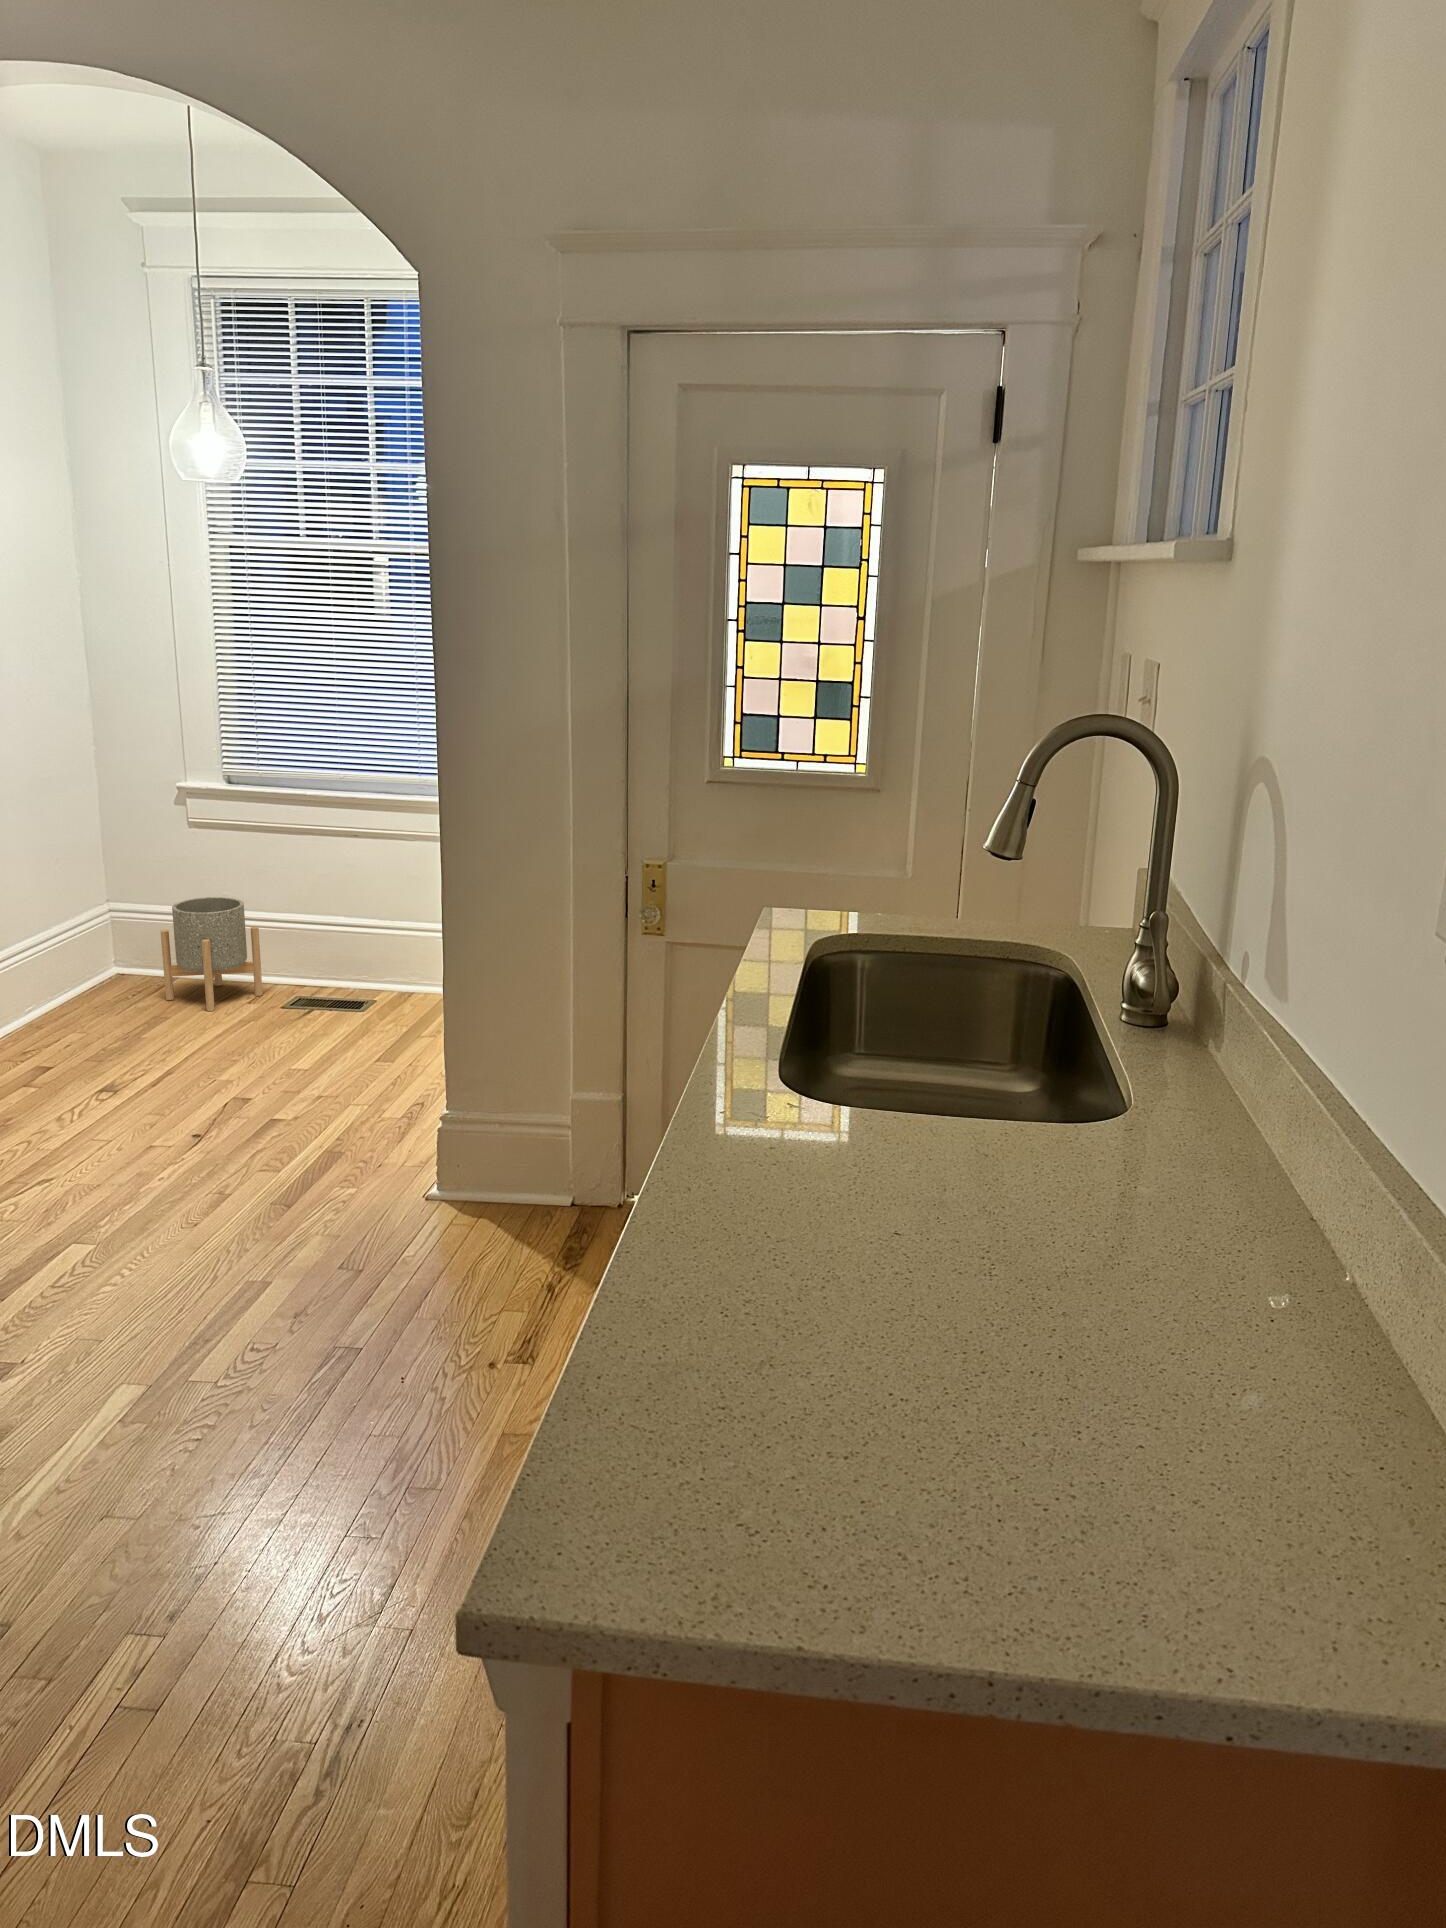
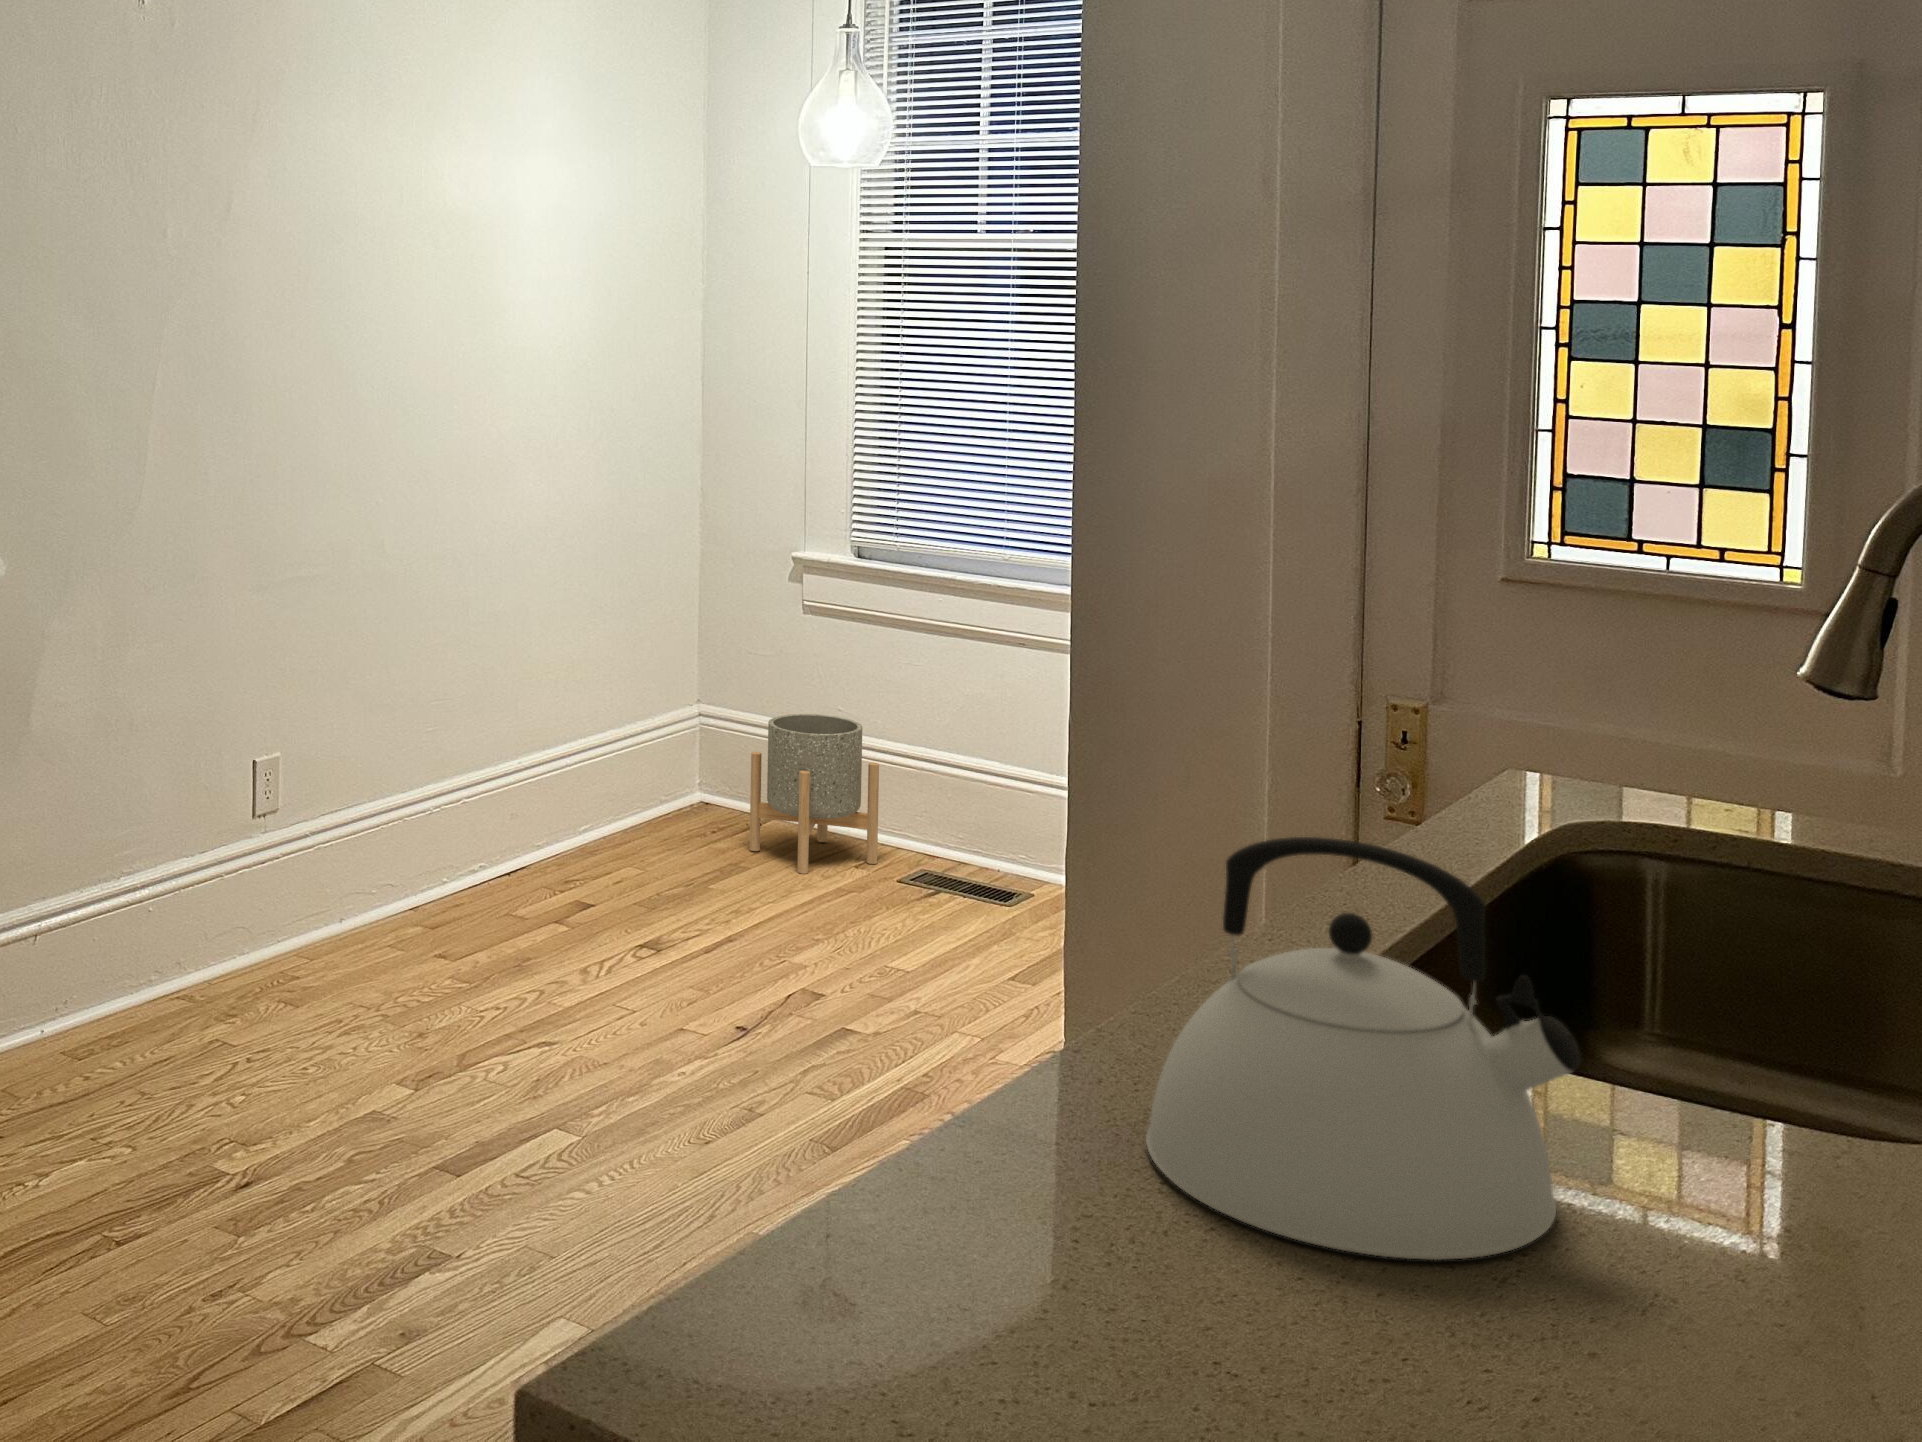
kettle: none [740,1032,1013,1311] -> present [1146,837,1581,1260]

